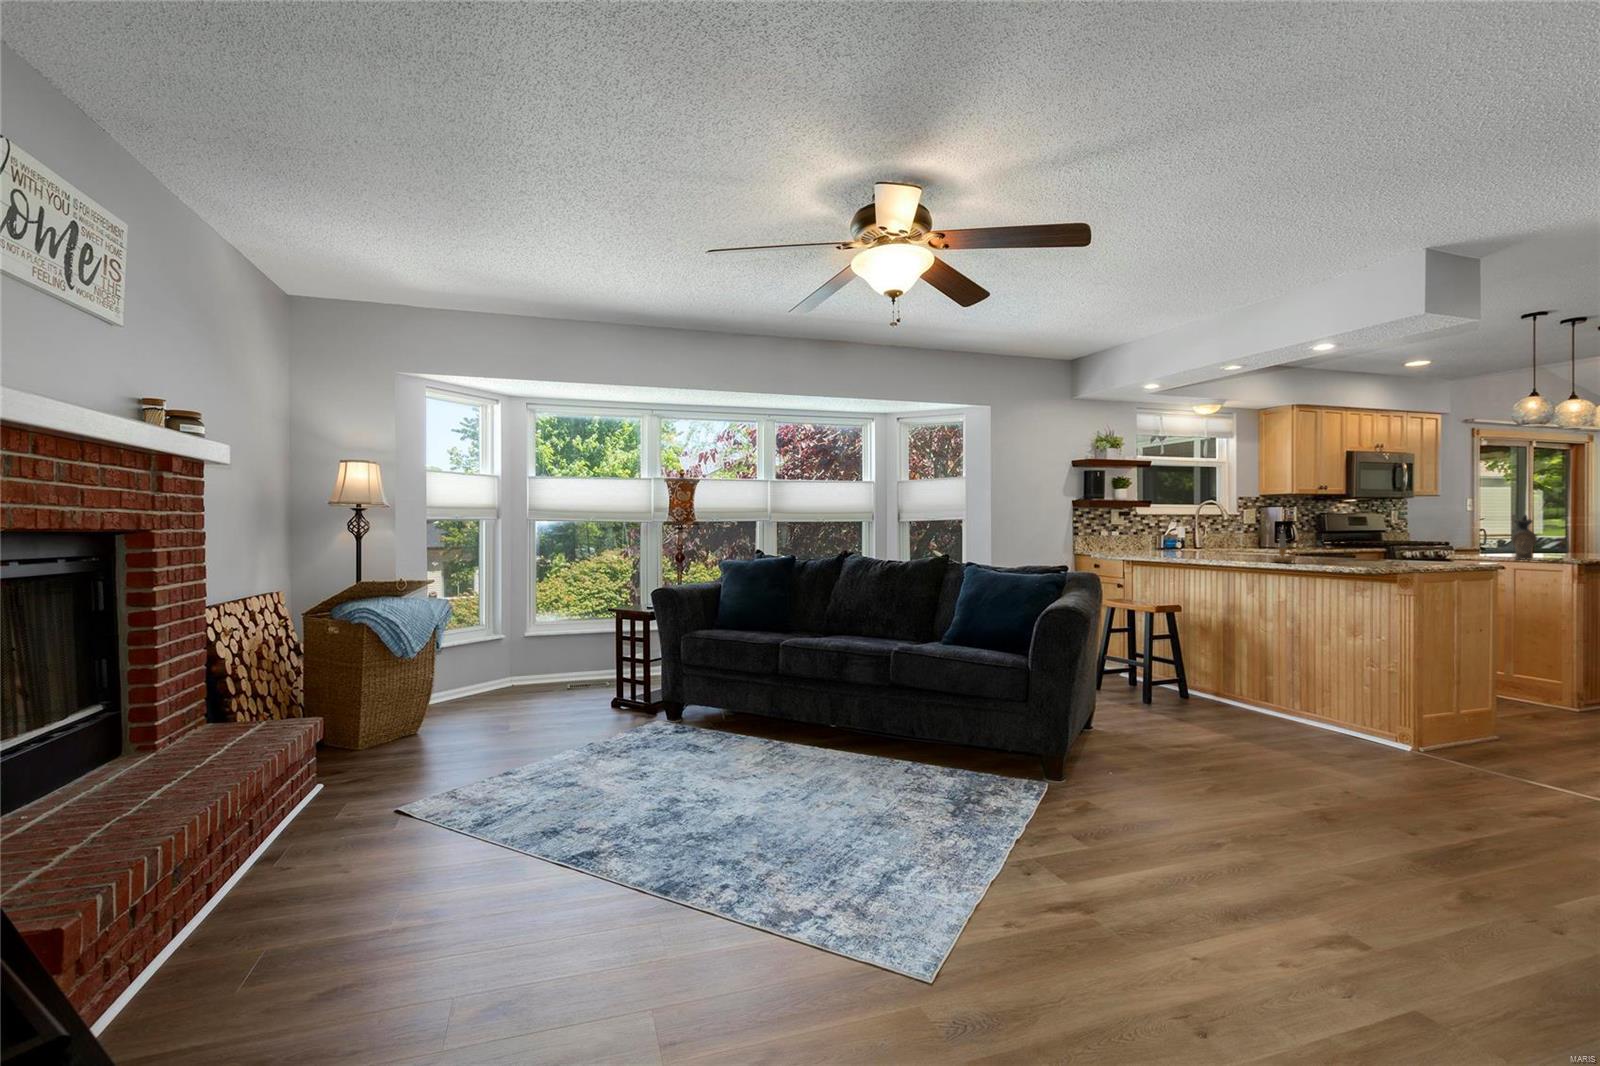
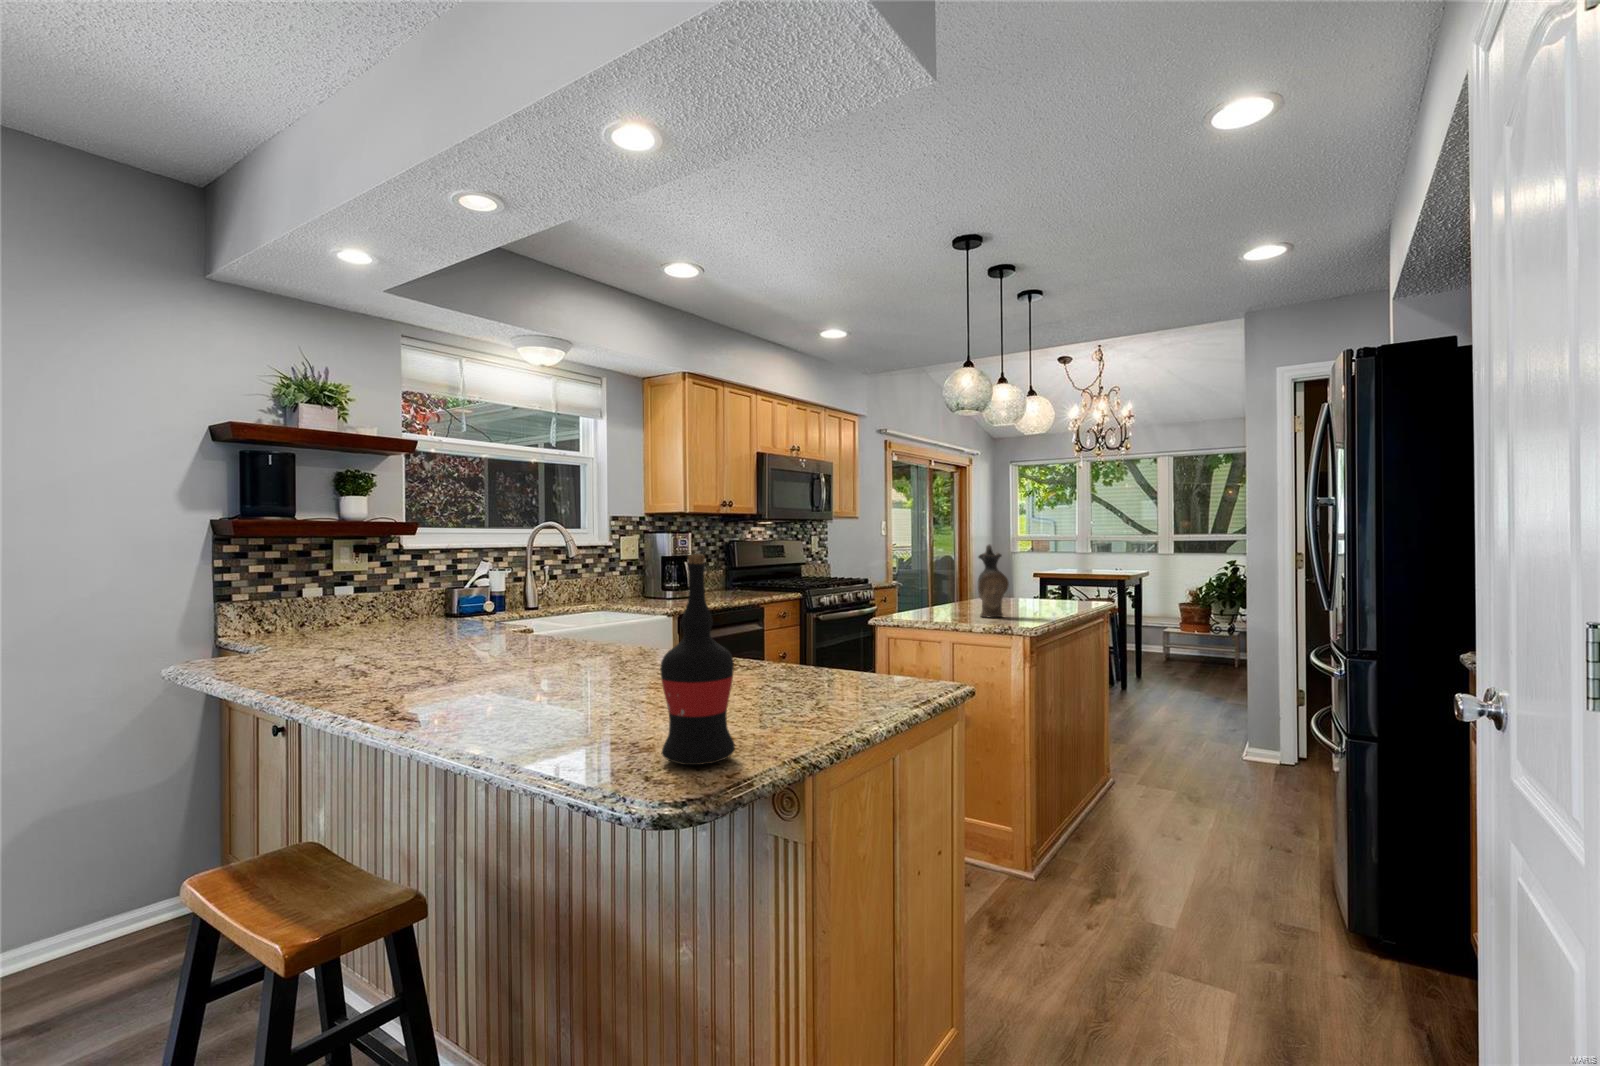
wine bottle: none [1325,511,1349,567] -> present [660,554,735,765]
candle: present [1270,534,1299,563] -> none [534,614,623,712]

